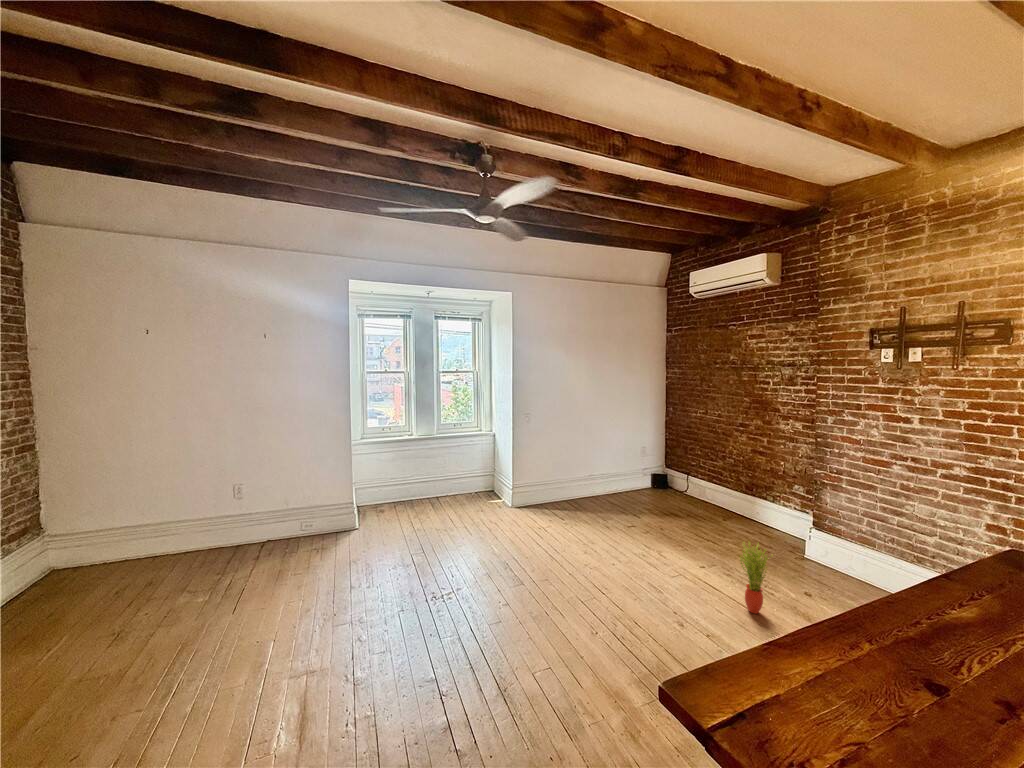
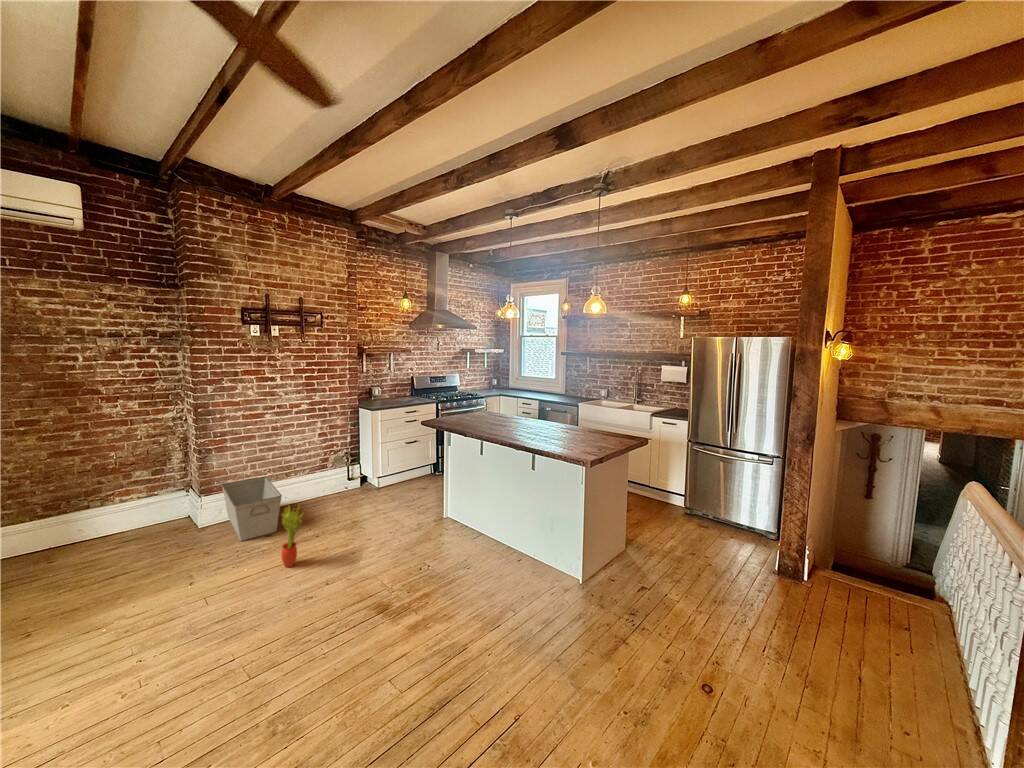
storage bin: none [779,525,876,597] -> present [222,477,282,541]

